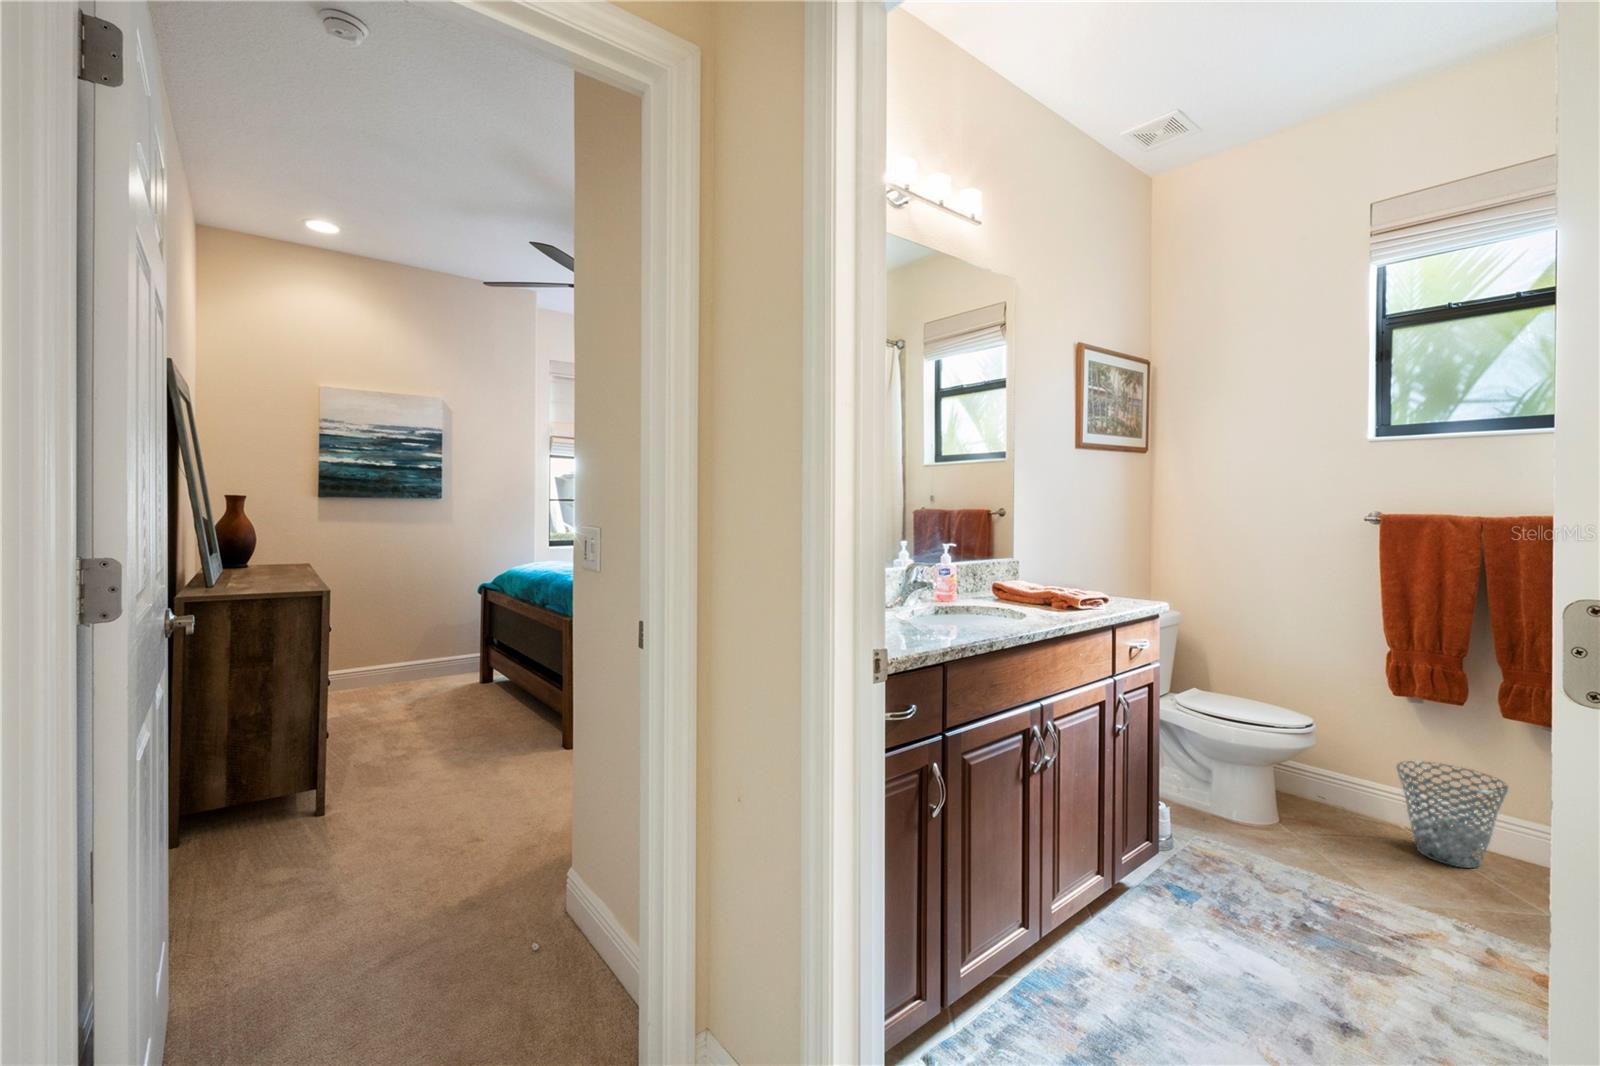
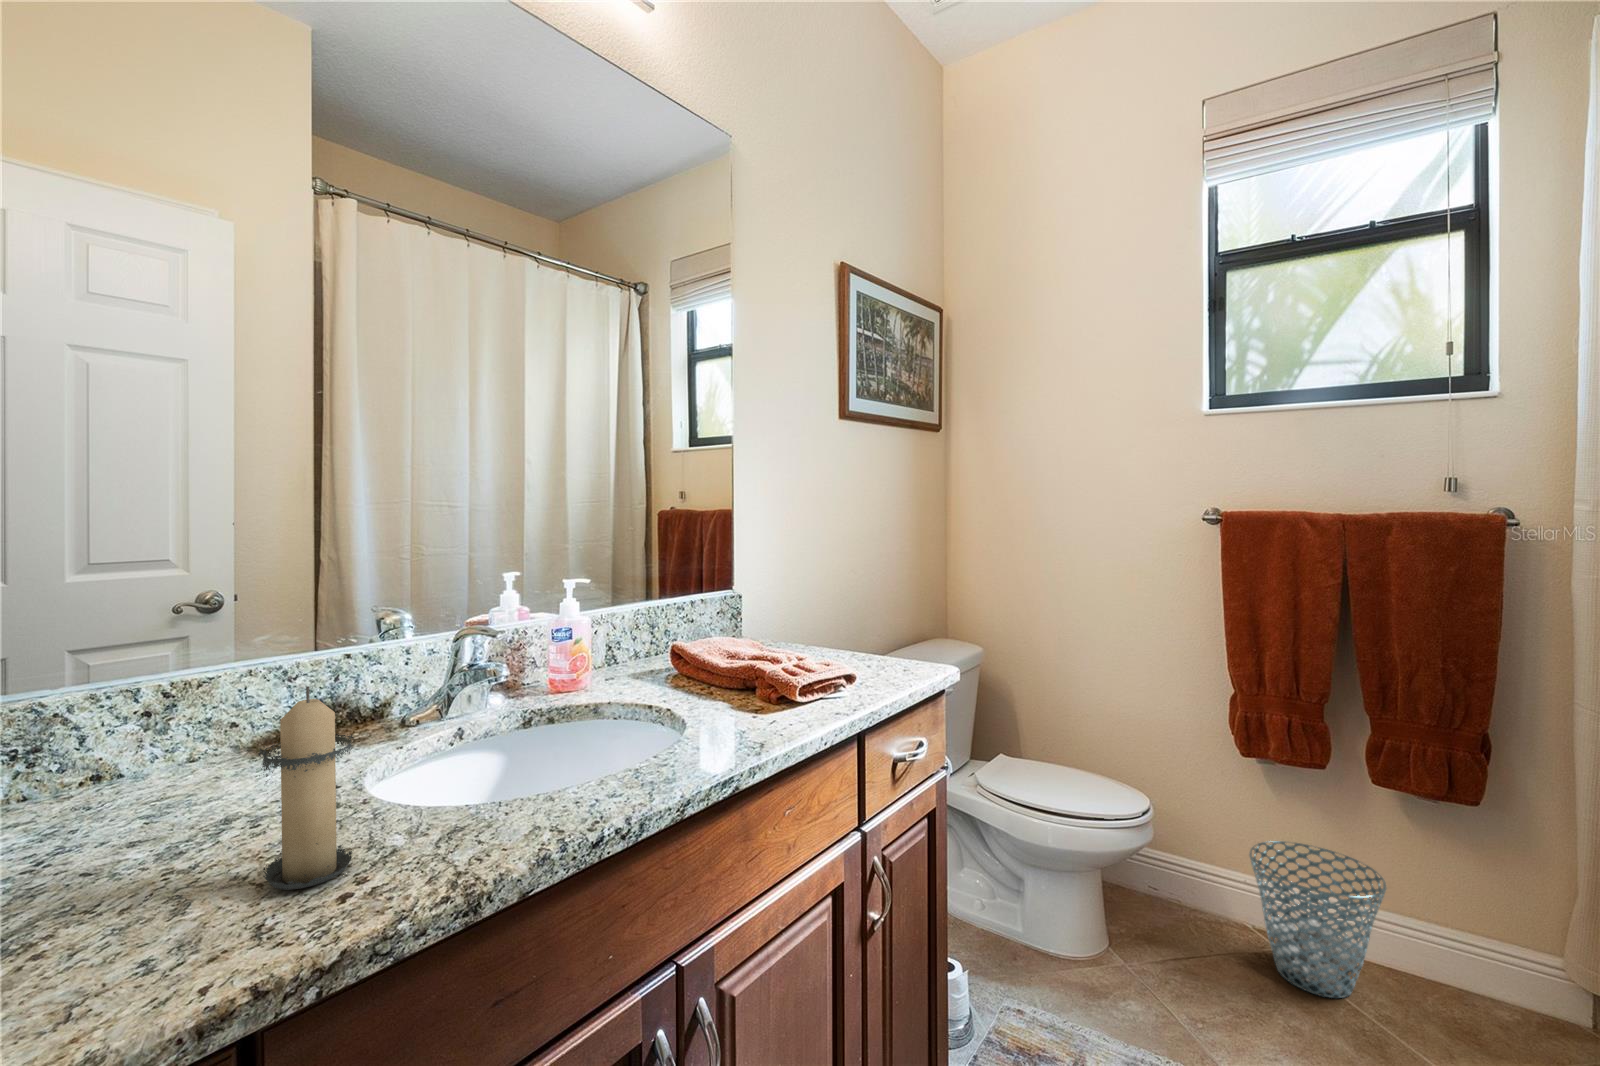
candle: none [917,568,950,635] -> present [258,686,354,890]

